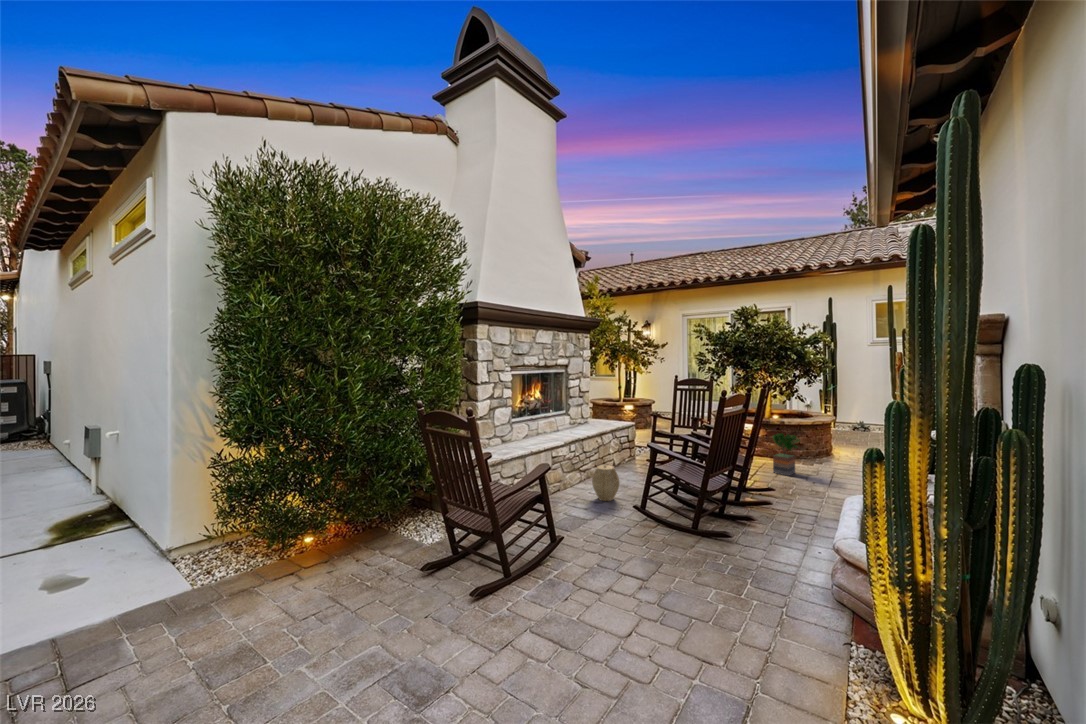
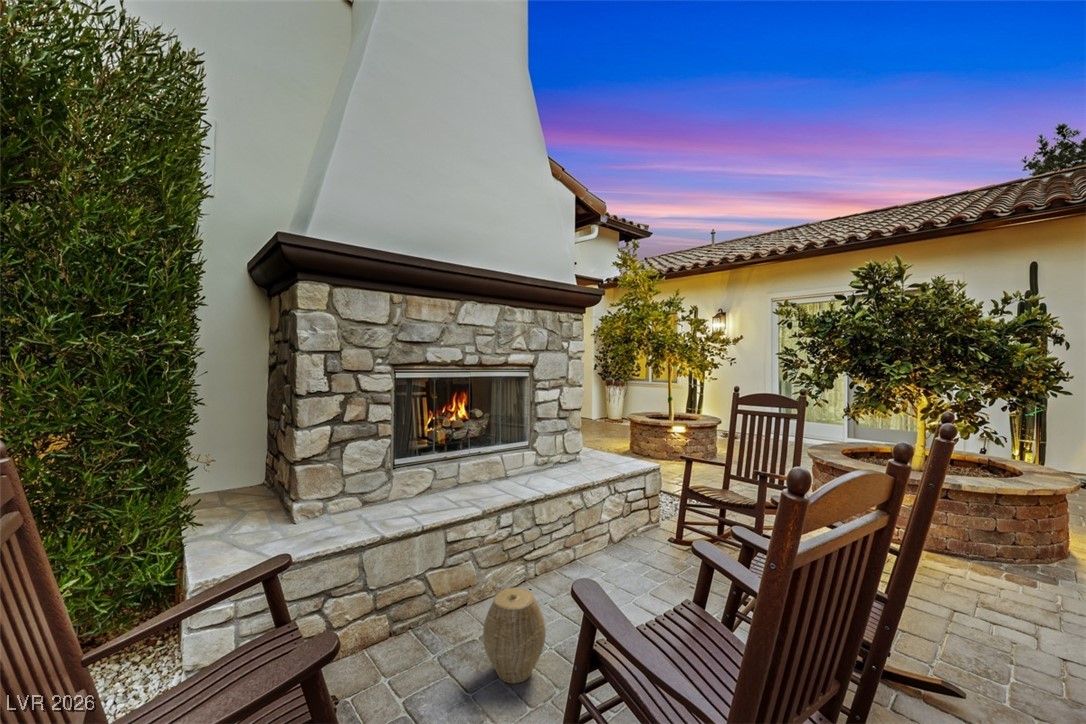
potted tree: present [773,433,799,476] -> none [943,523,1028,633]

